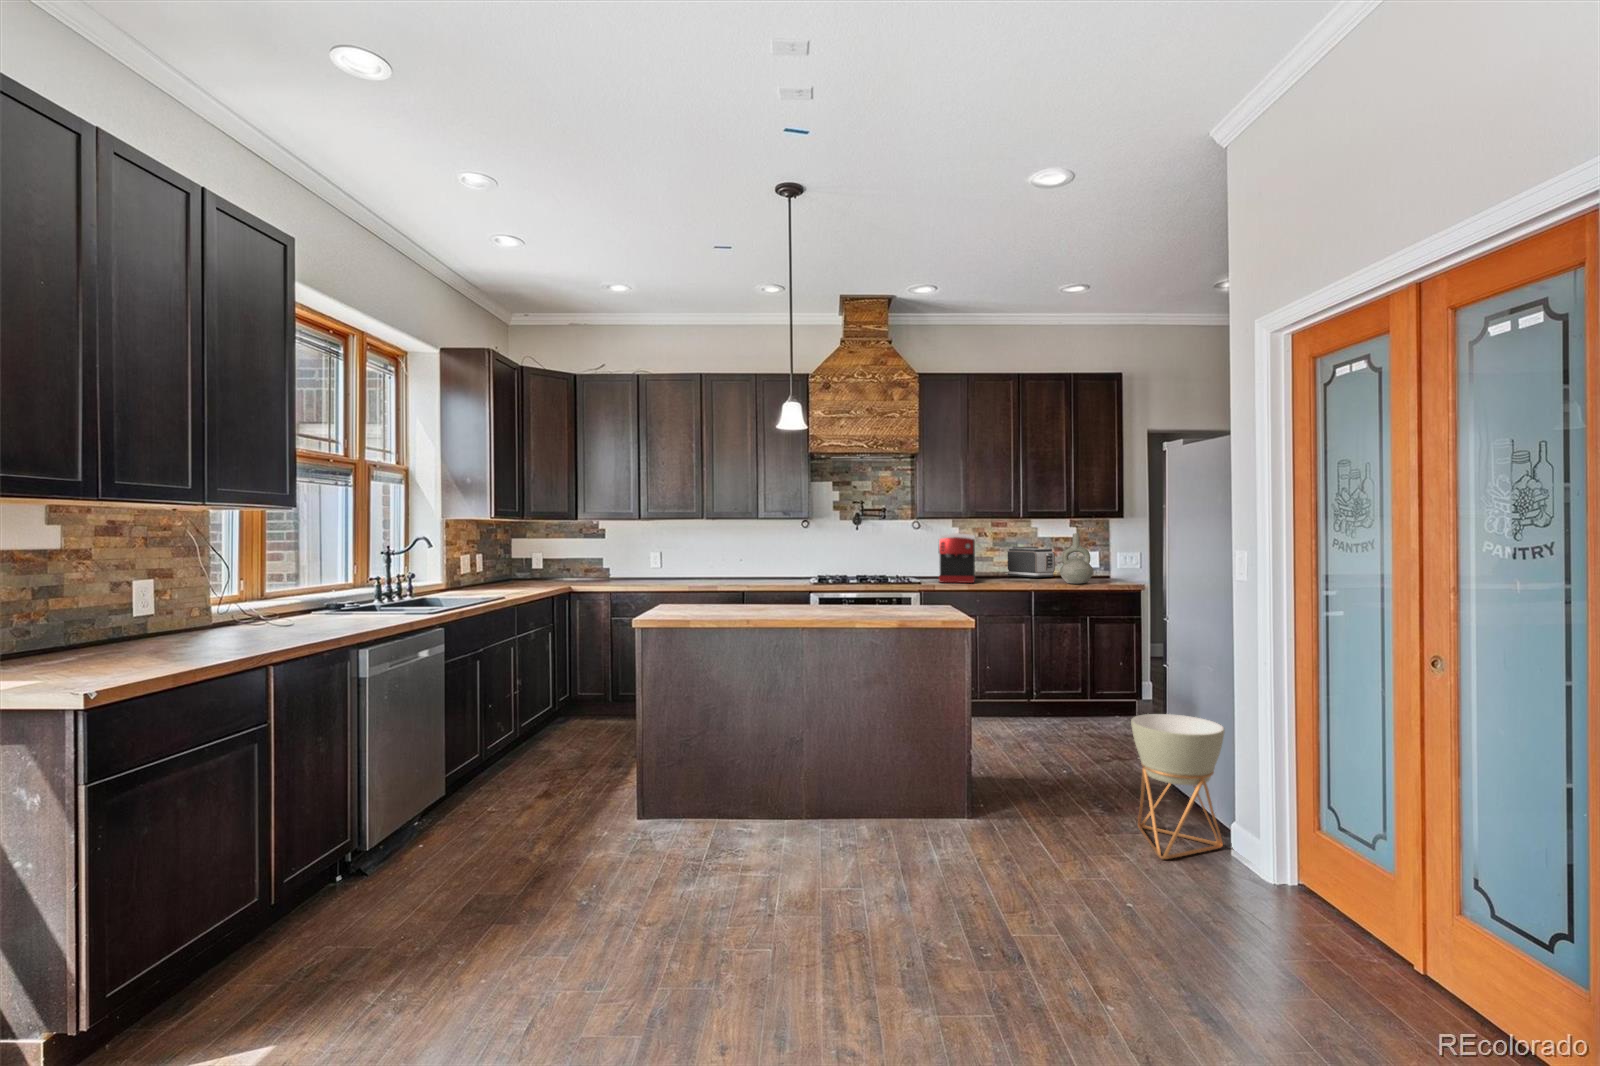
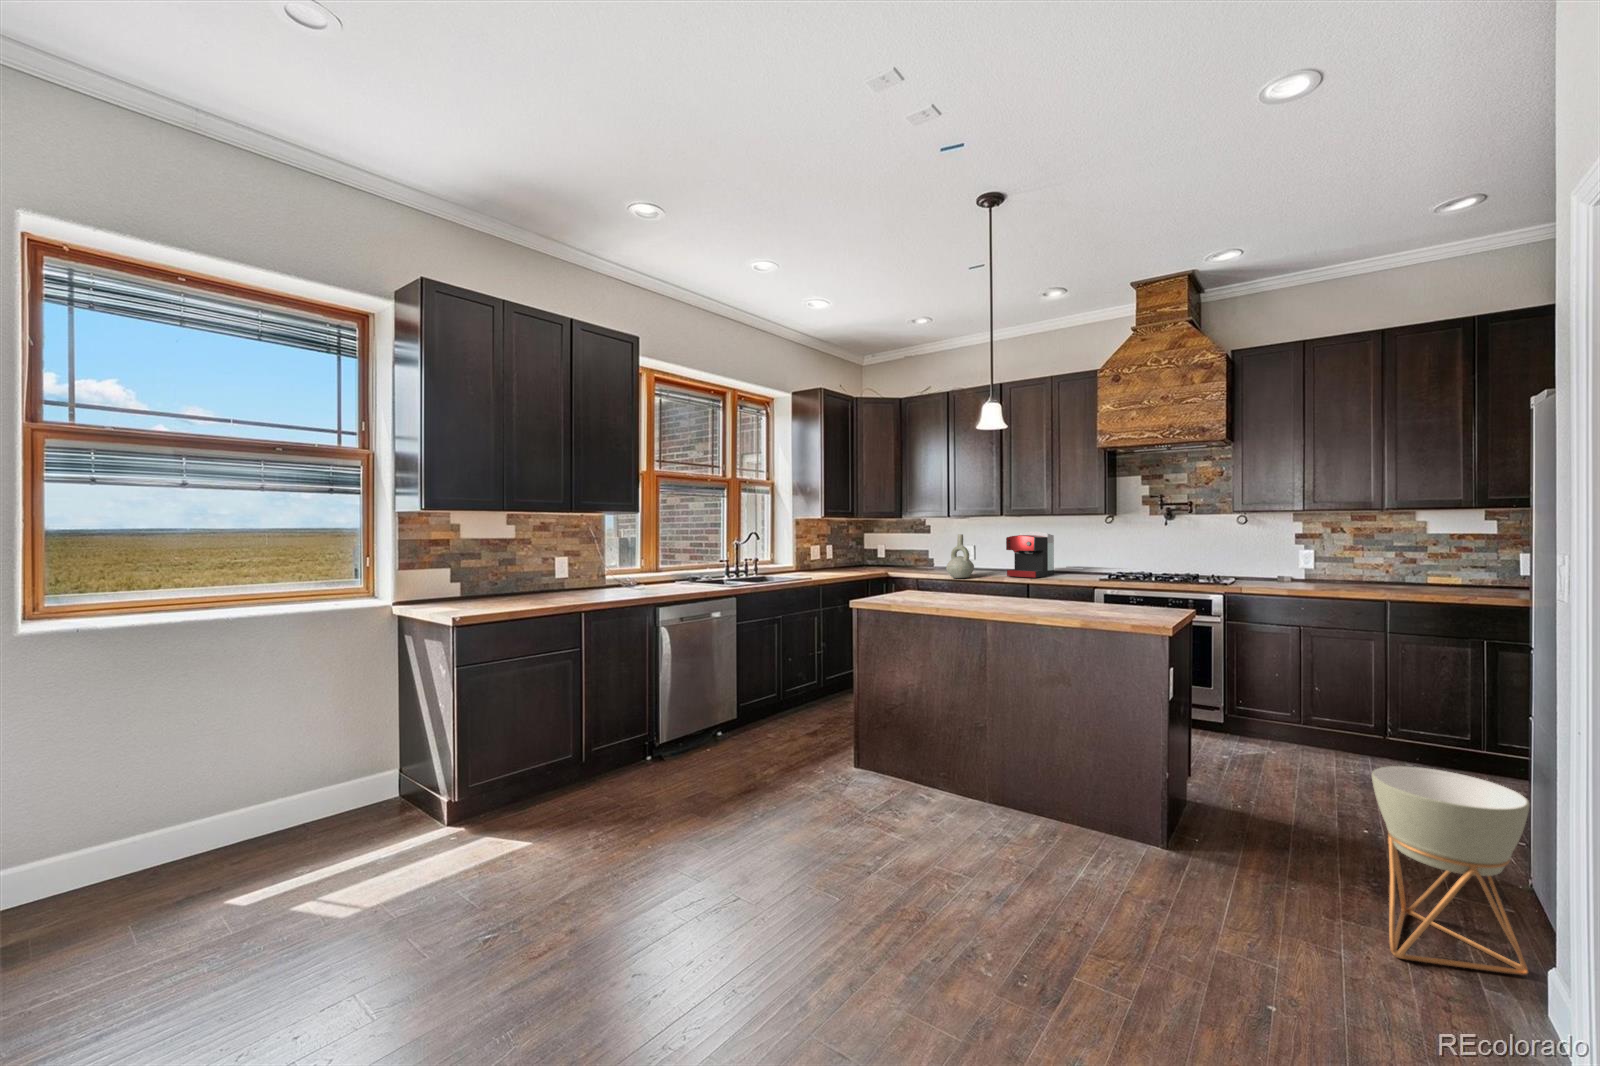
coffee maker: present [939,533,975,583] -> present [1006,531,1054,578]
decorative vase: present [1060,533,1093,584] -> present [946,534,974,578]
toaster: present [1008,548,1055,577] -> none [1375,547,1446,584]

